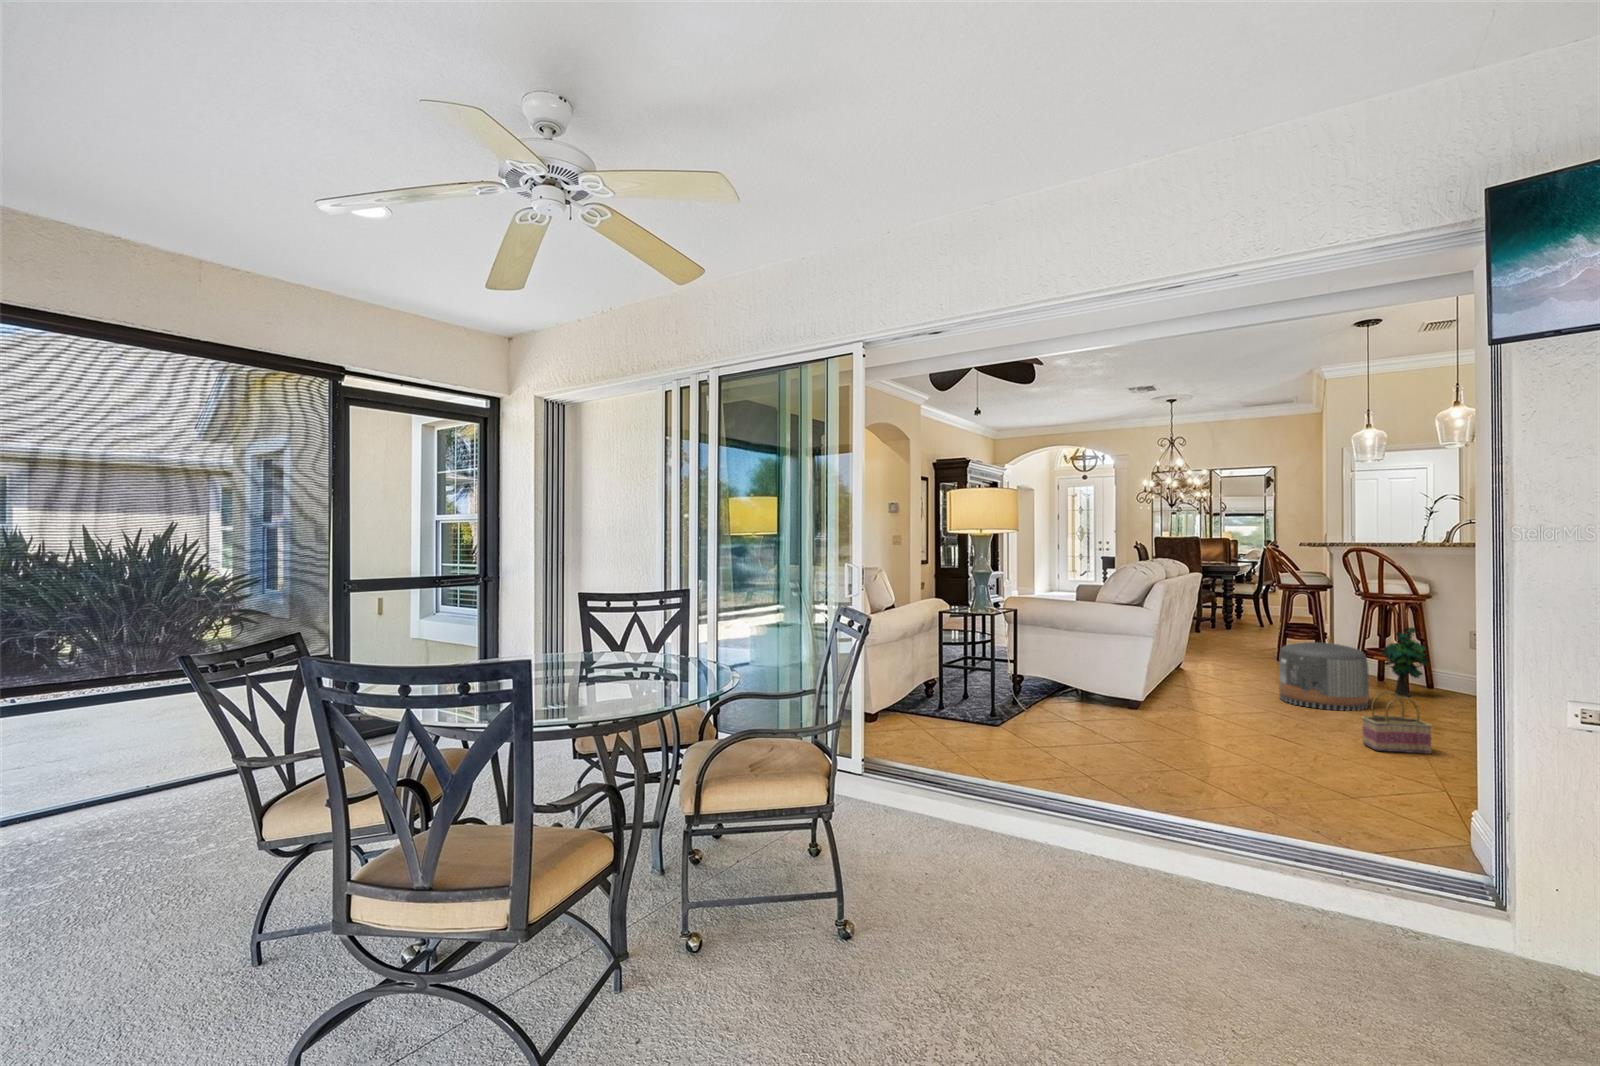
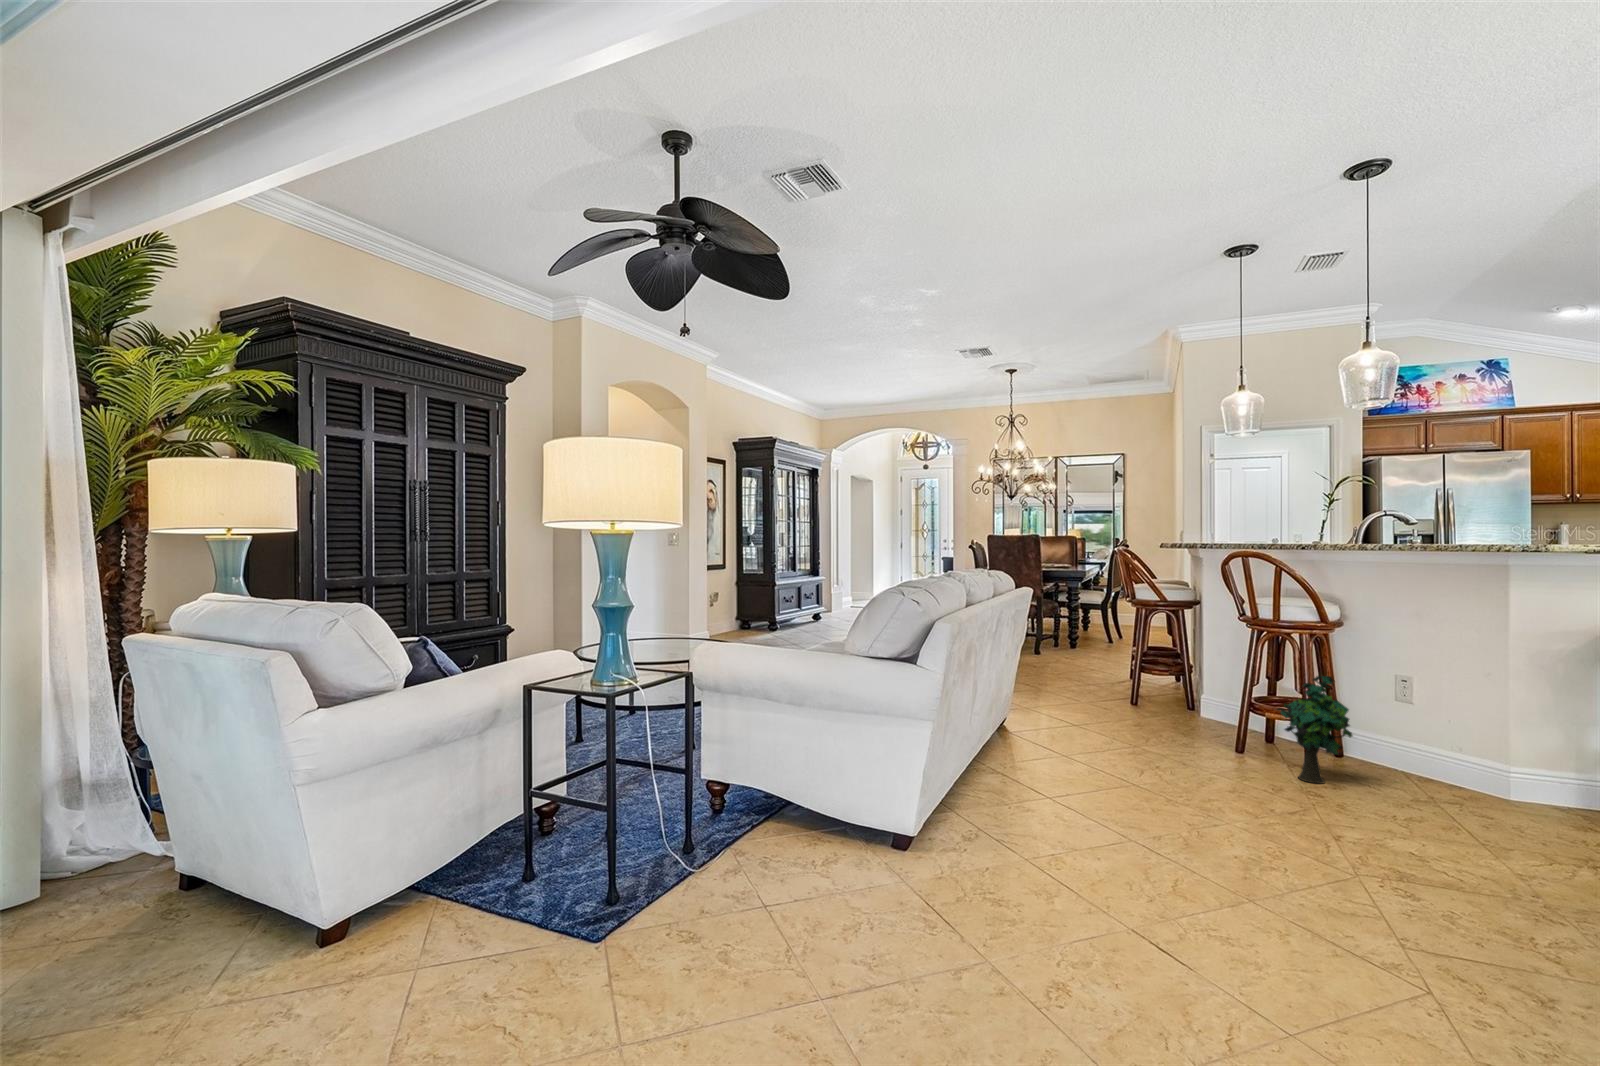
pouf: present [1279,642,1369,711] -> none [1138,702,1275,828]
basket: present [1362,691,1432,754] -> none [1305,853,1457,1005]

